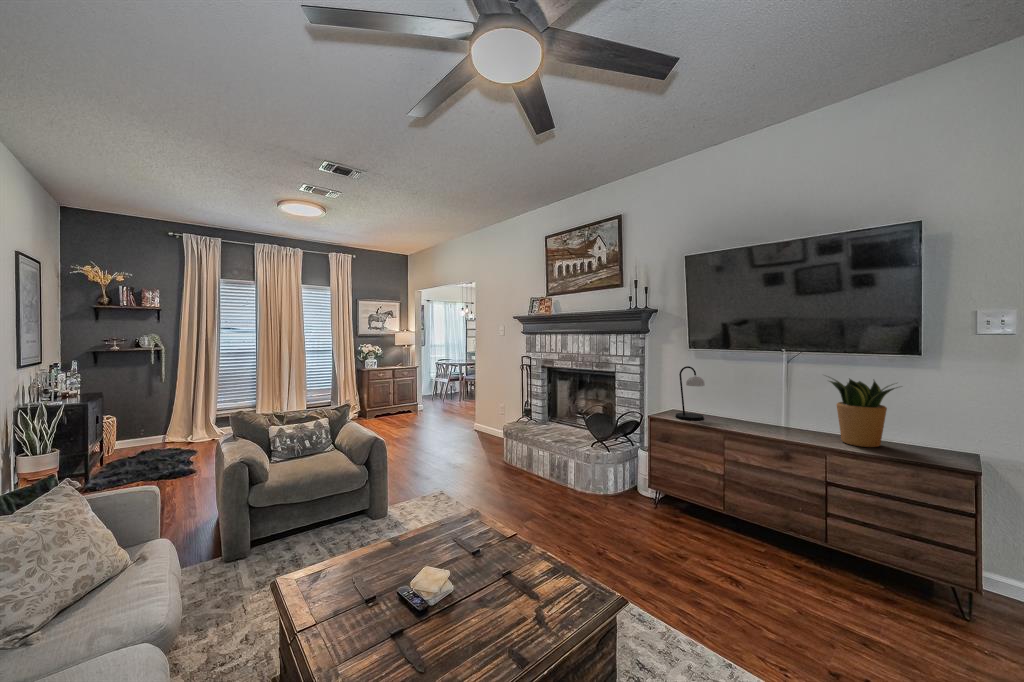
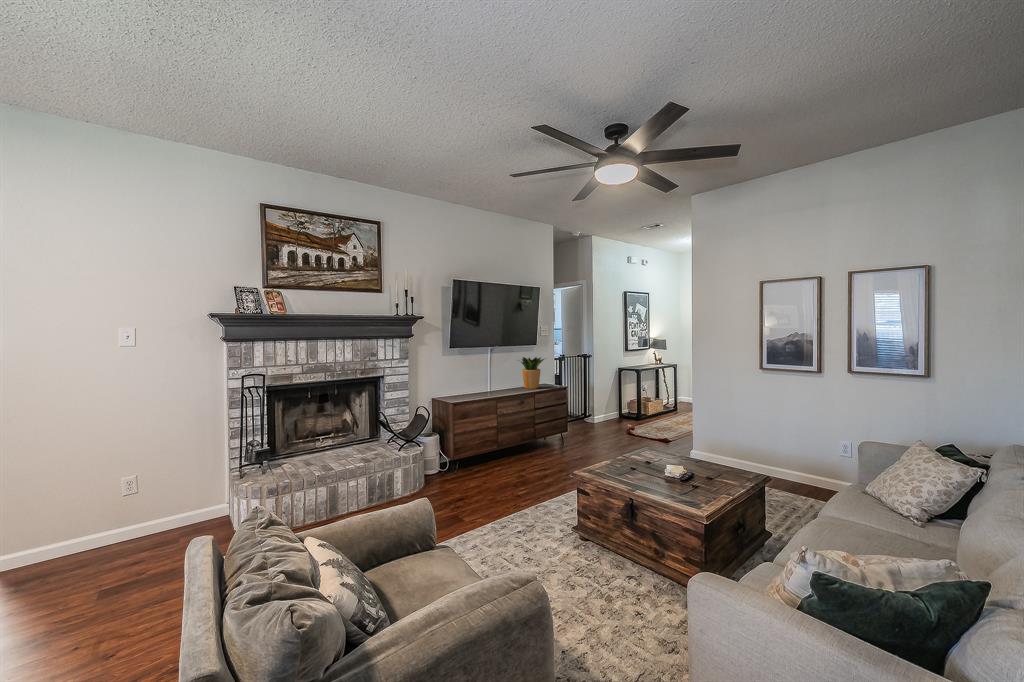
table lamp: present [676,366,705,420] -> none [455,361,474,399]

